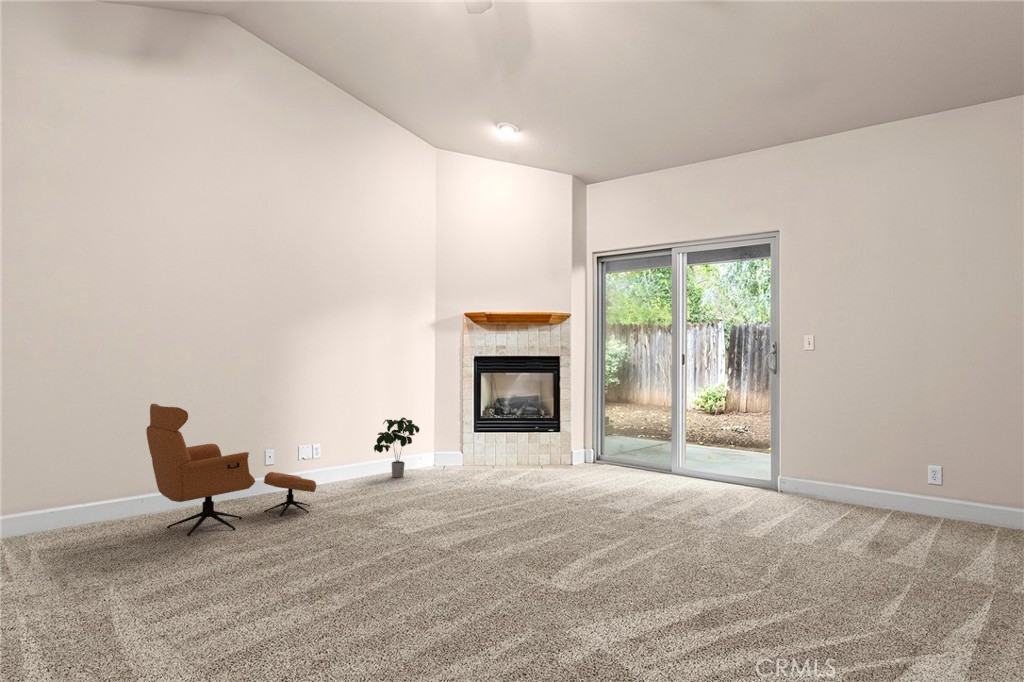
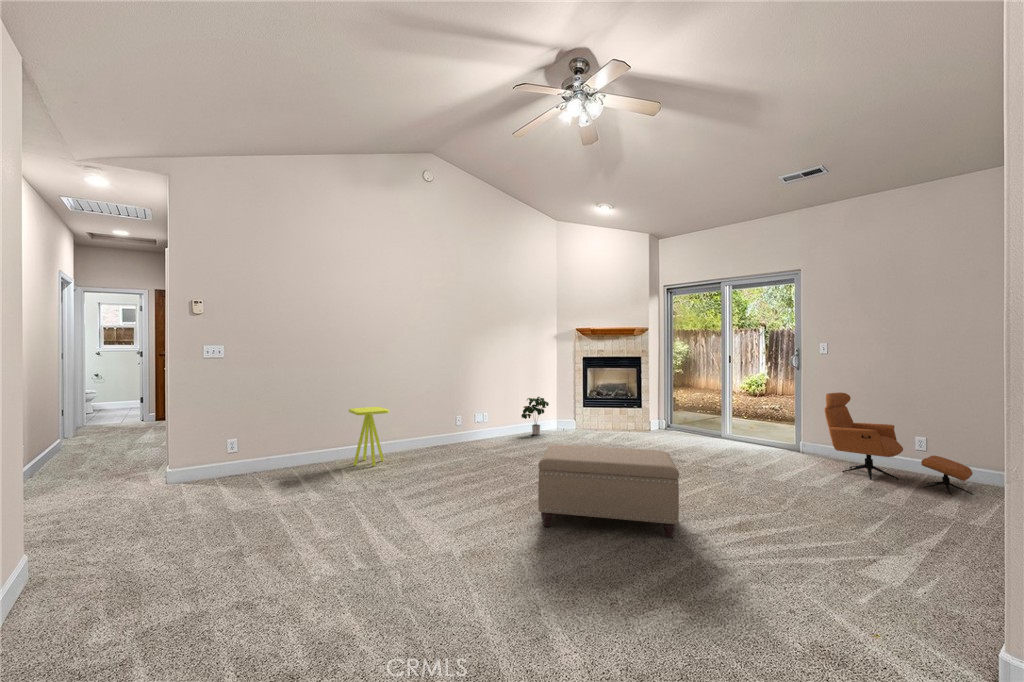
armchair: present [146,404,316,536] -> present [825,392,973,495]
side table: none [36,432,118,540] -> present [349,407,389,466]
ottoman: none [358,490,609,650] -> present [538,445,679,538]

